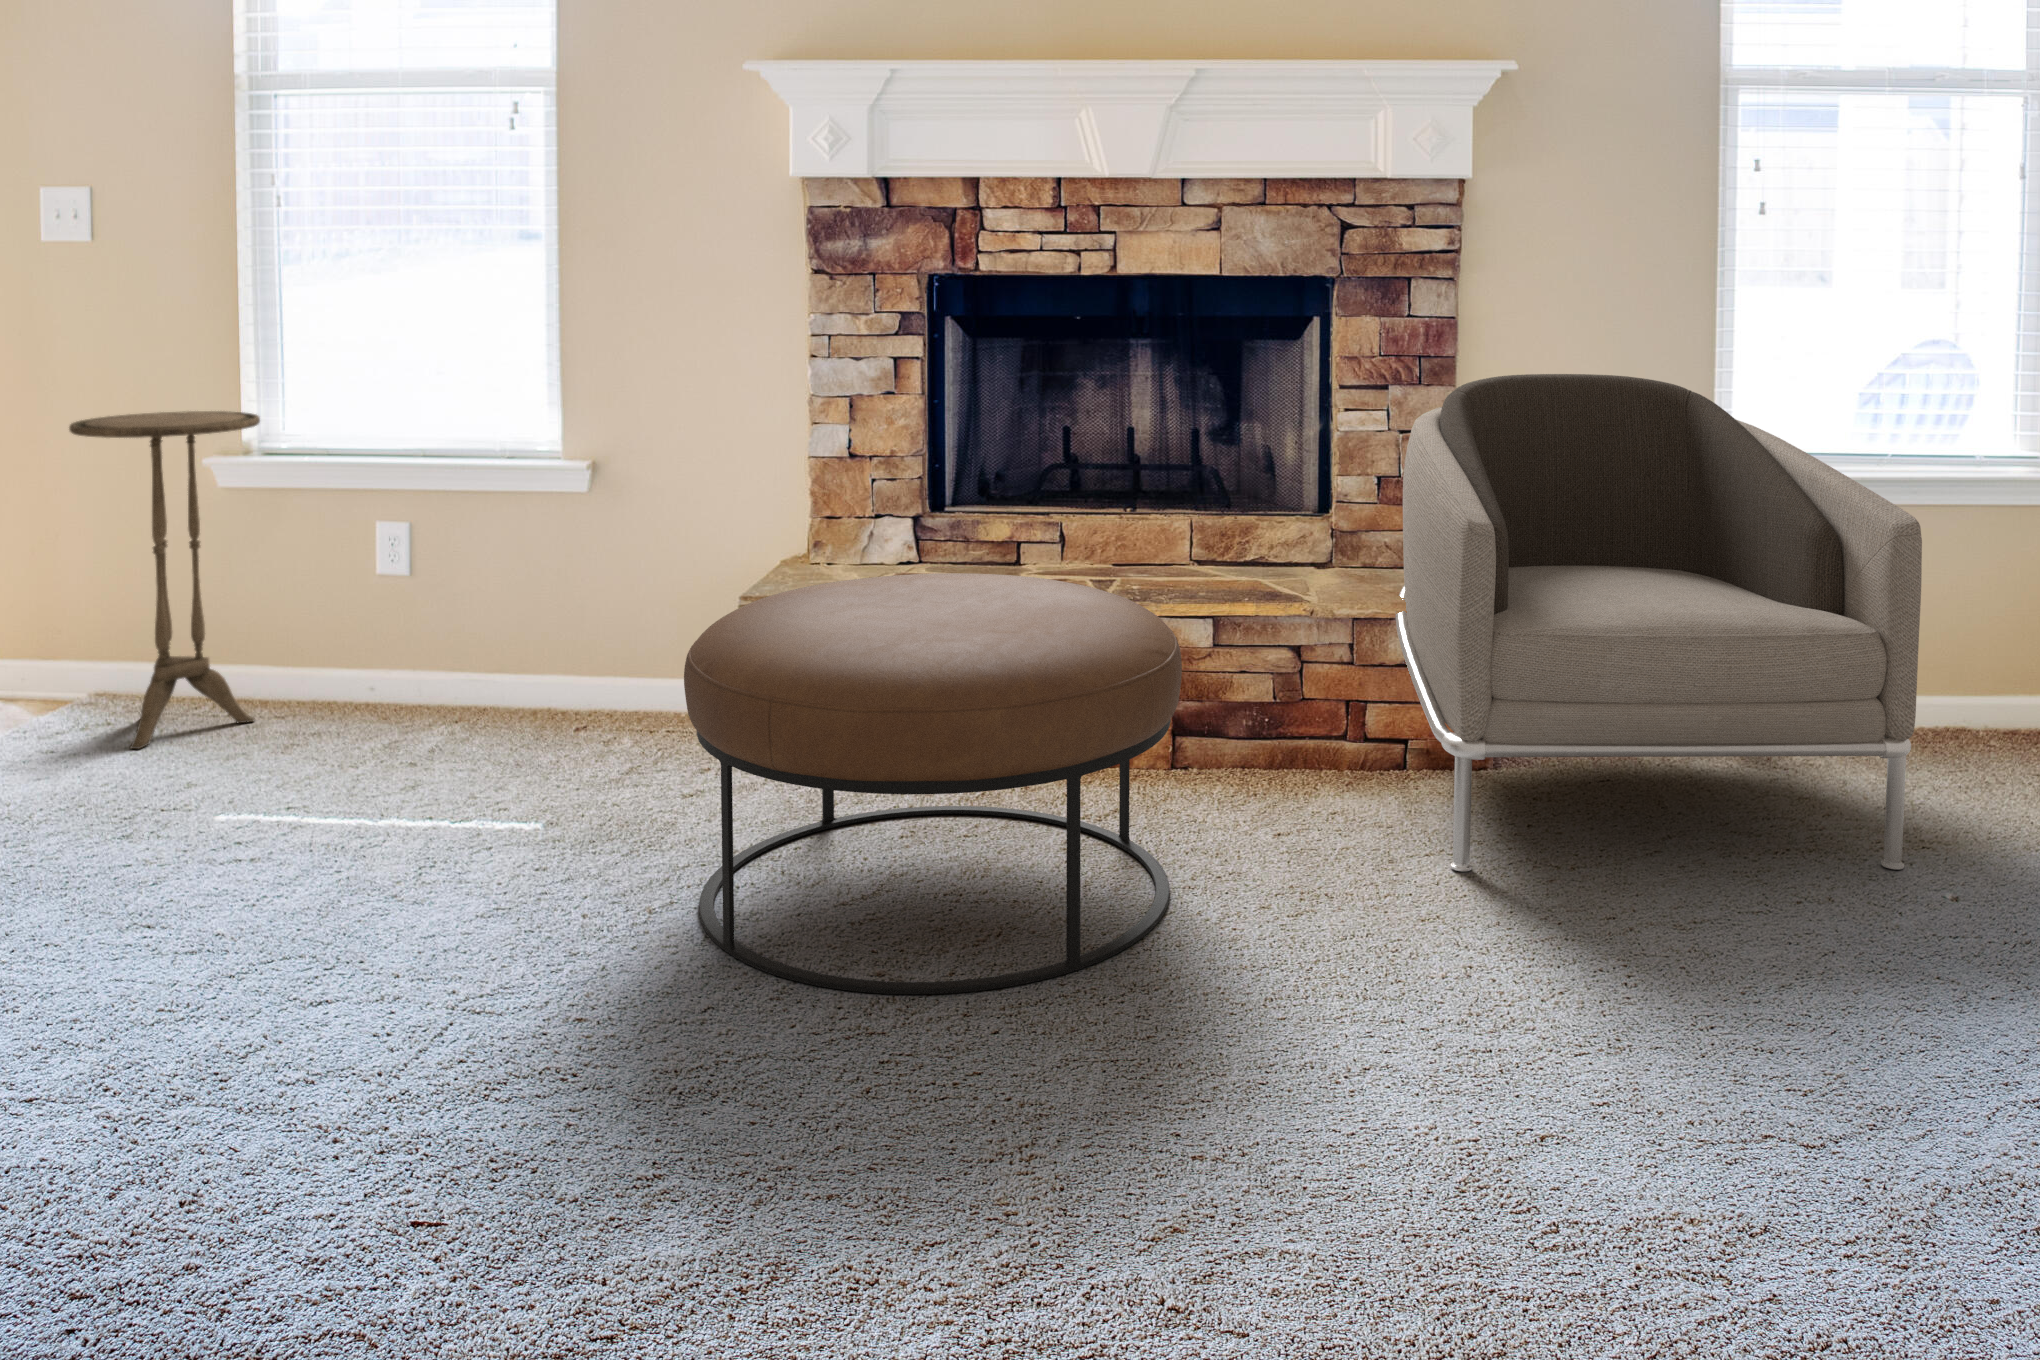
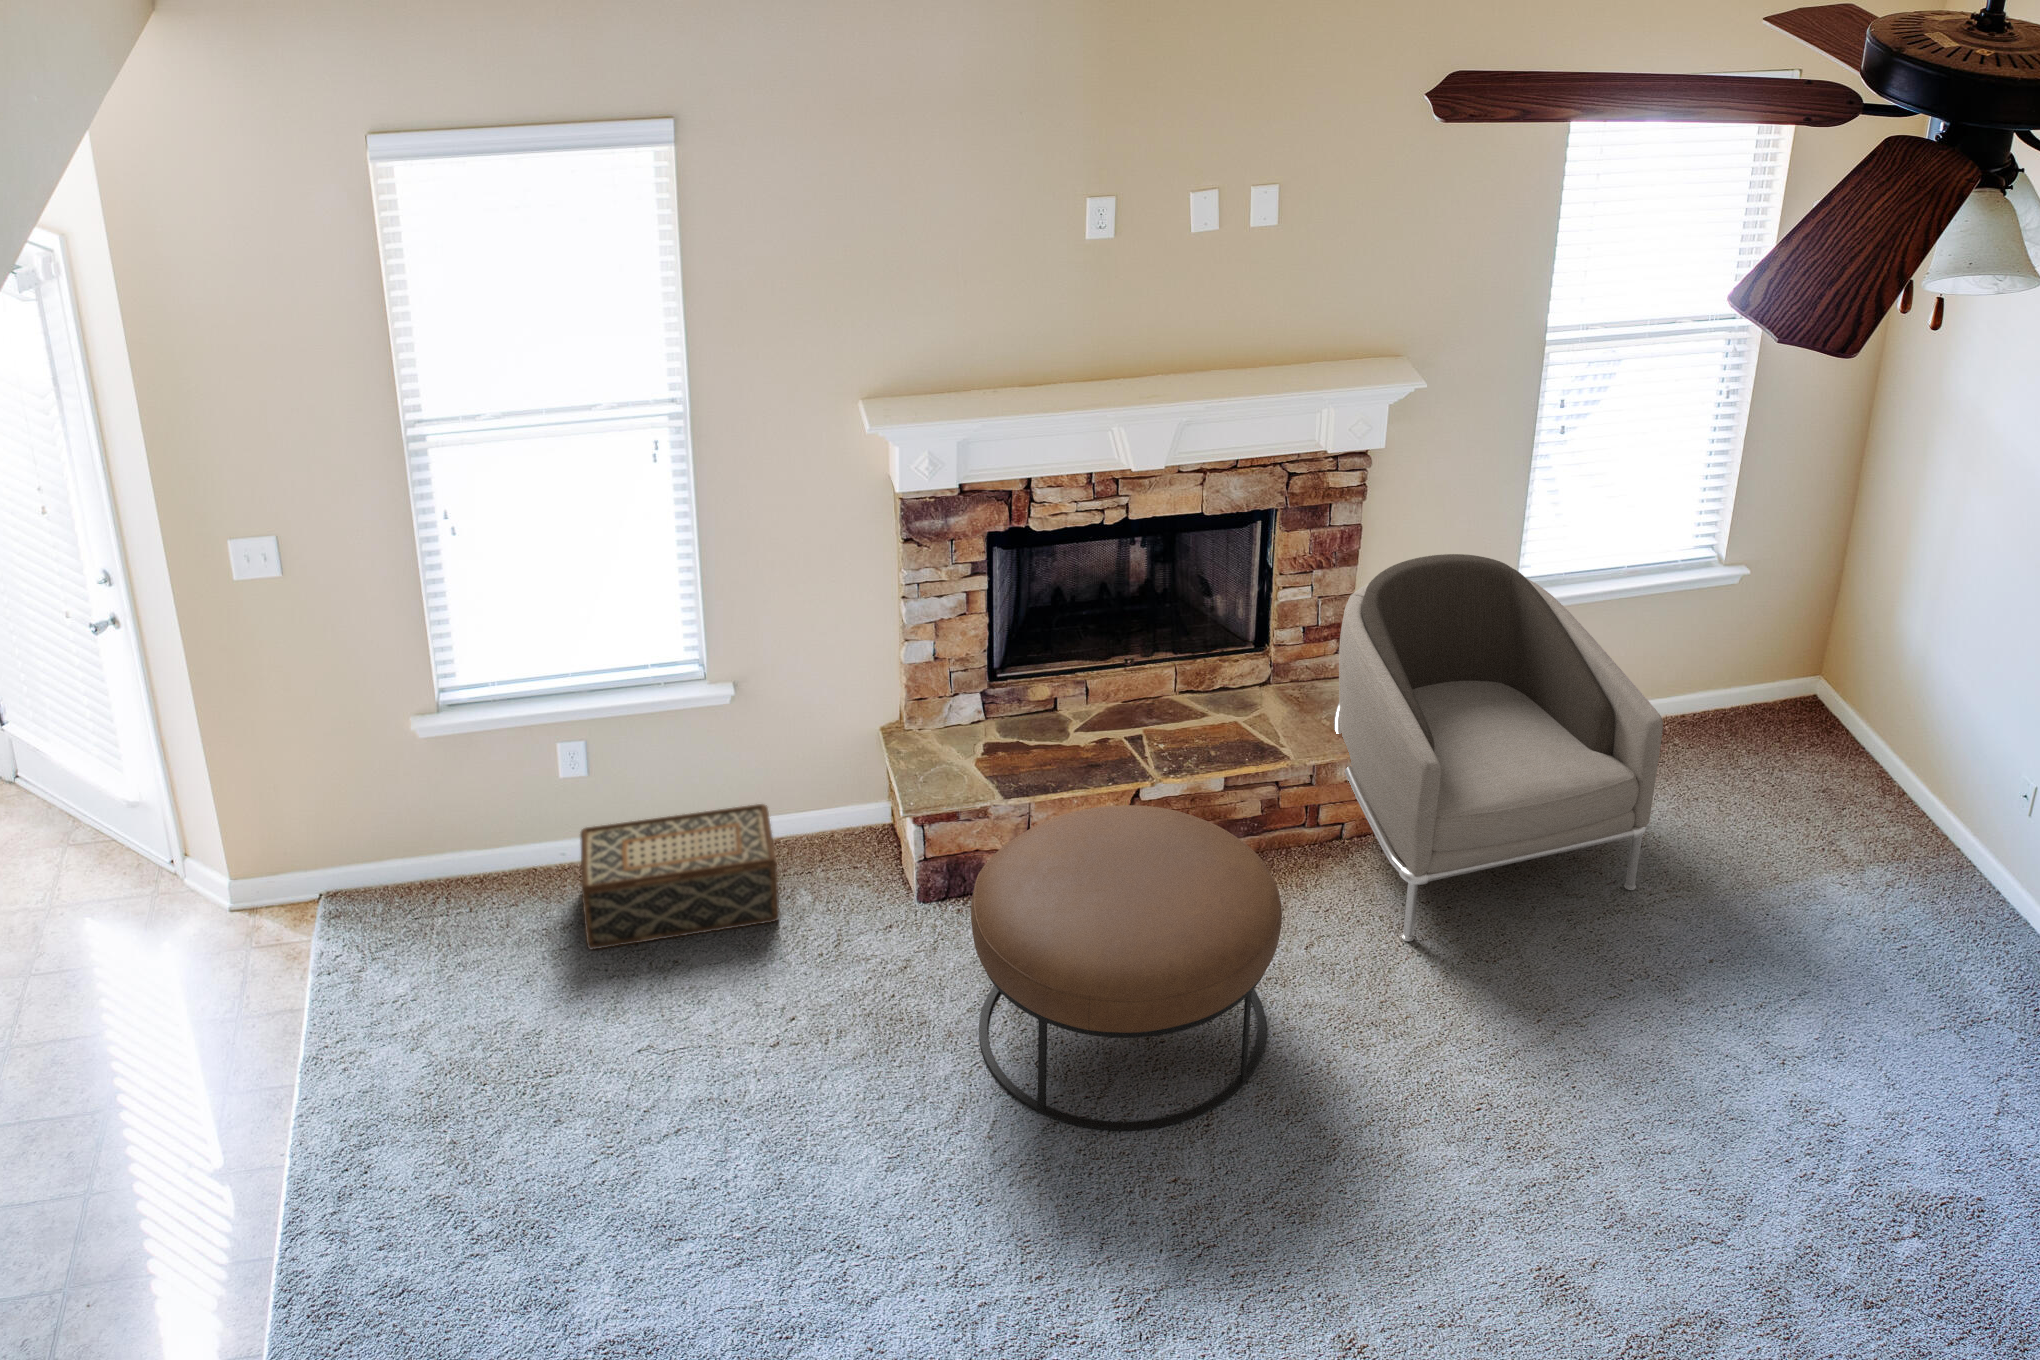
side table: present [69,411,260,749] -> none [320,700,476,981]
woven basket: none [338,621,630,755] -> present [580,804,779,950]

